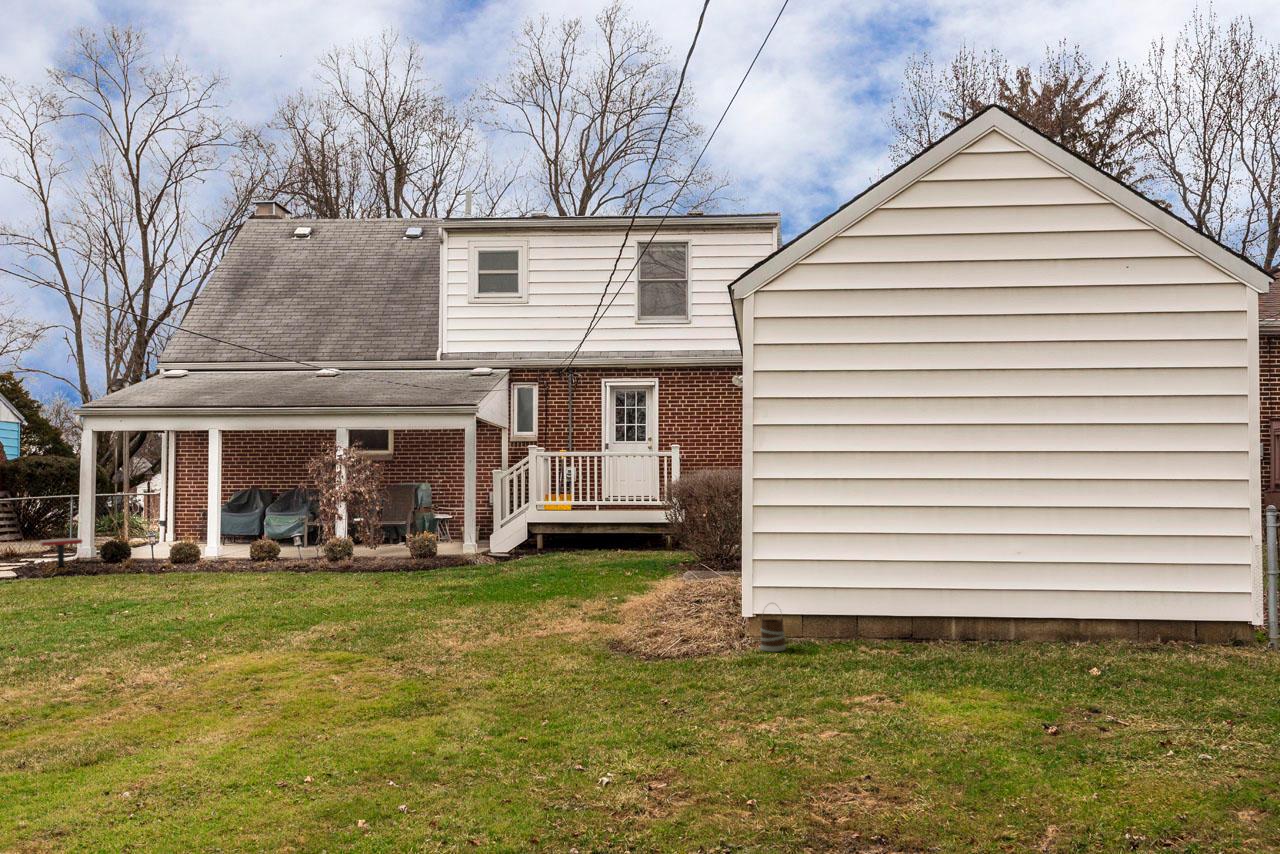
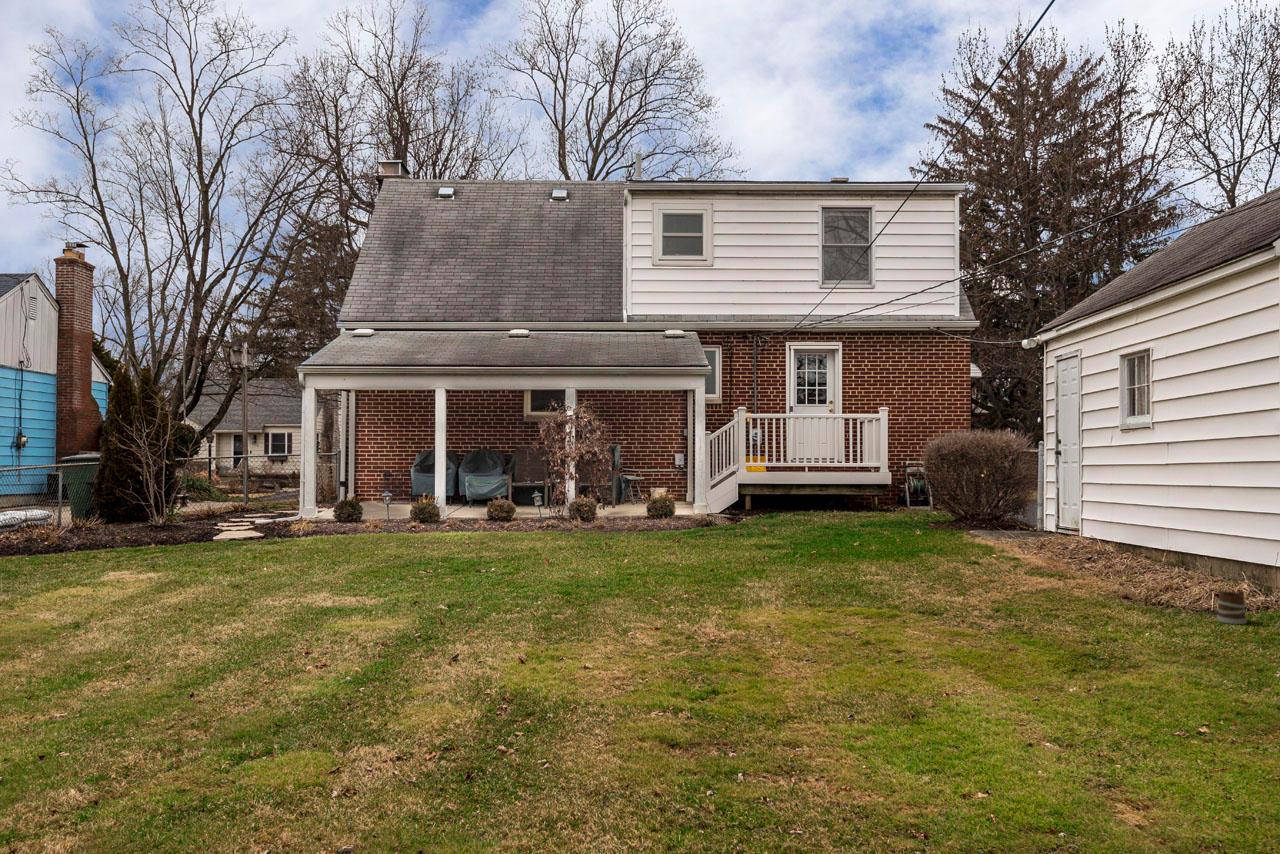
pedestal table: present [39,538,82,567] -> none [269,499,312,528]

